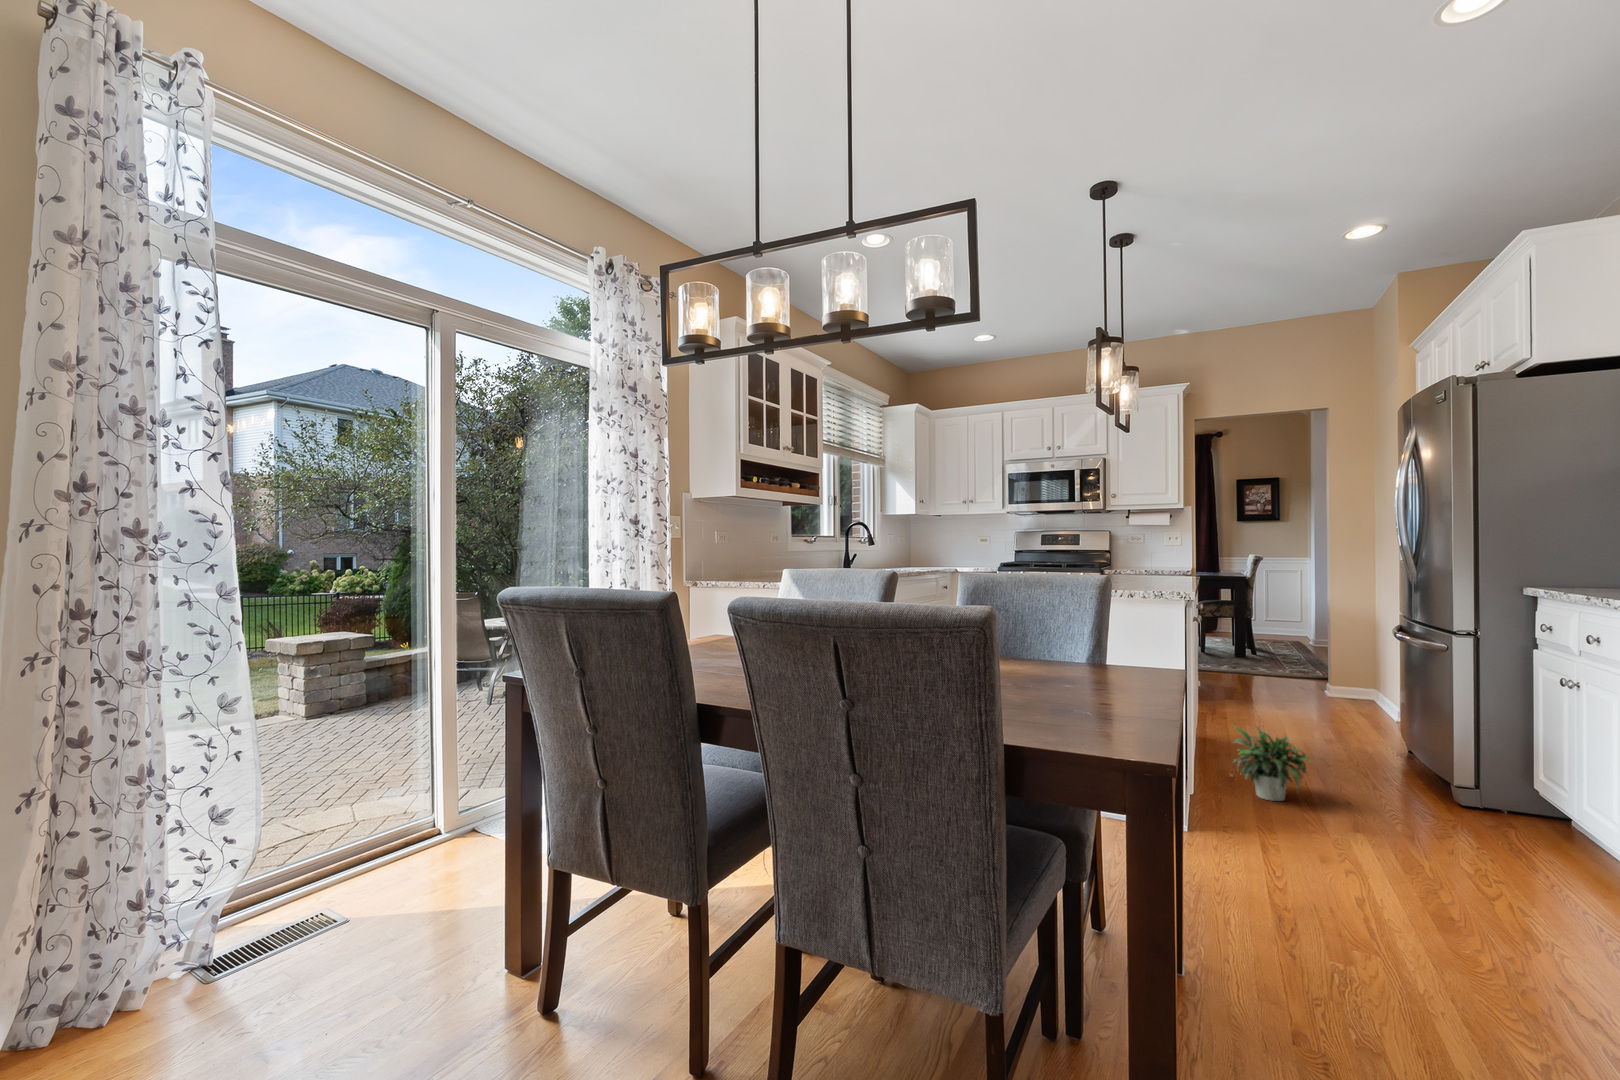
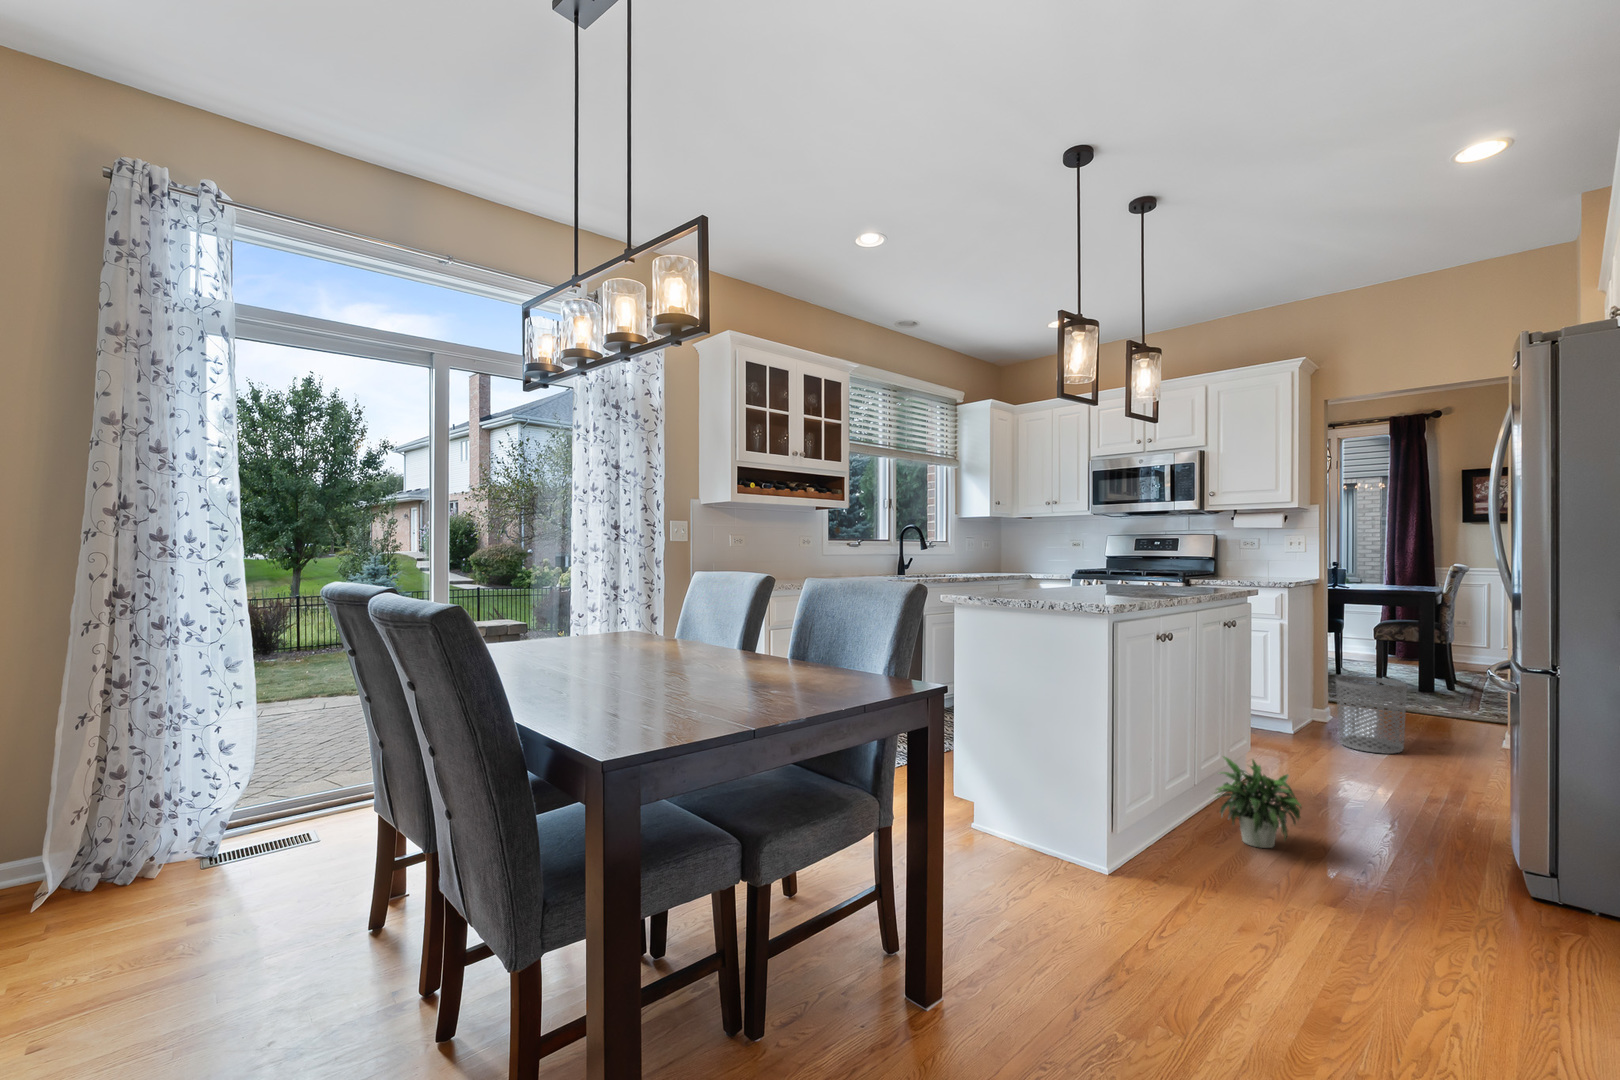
waste bin: none [1231,650,1286,713] -> present [1336,676,1406,754]

